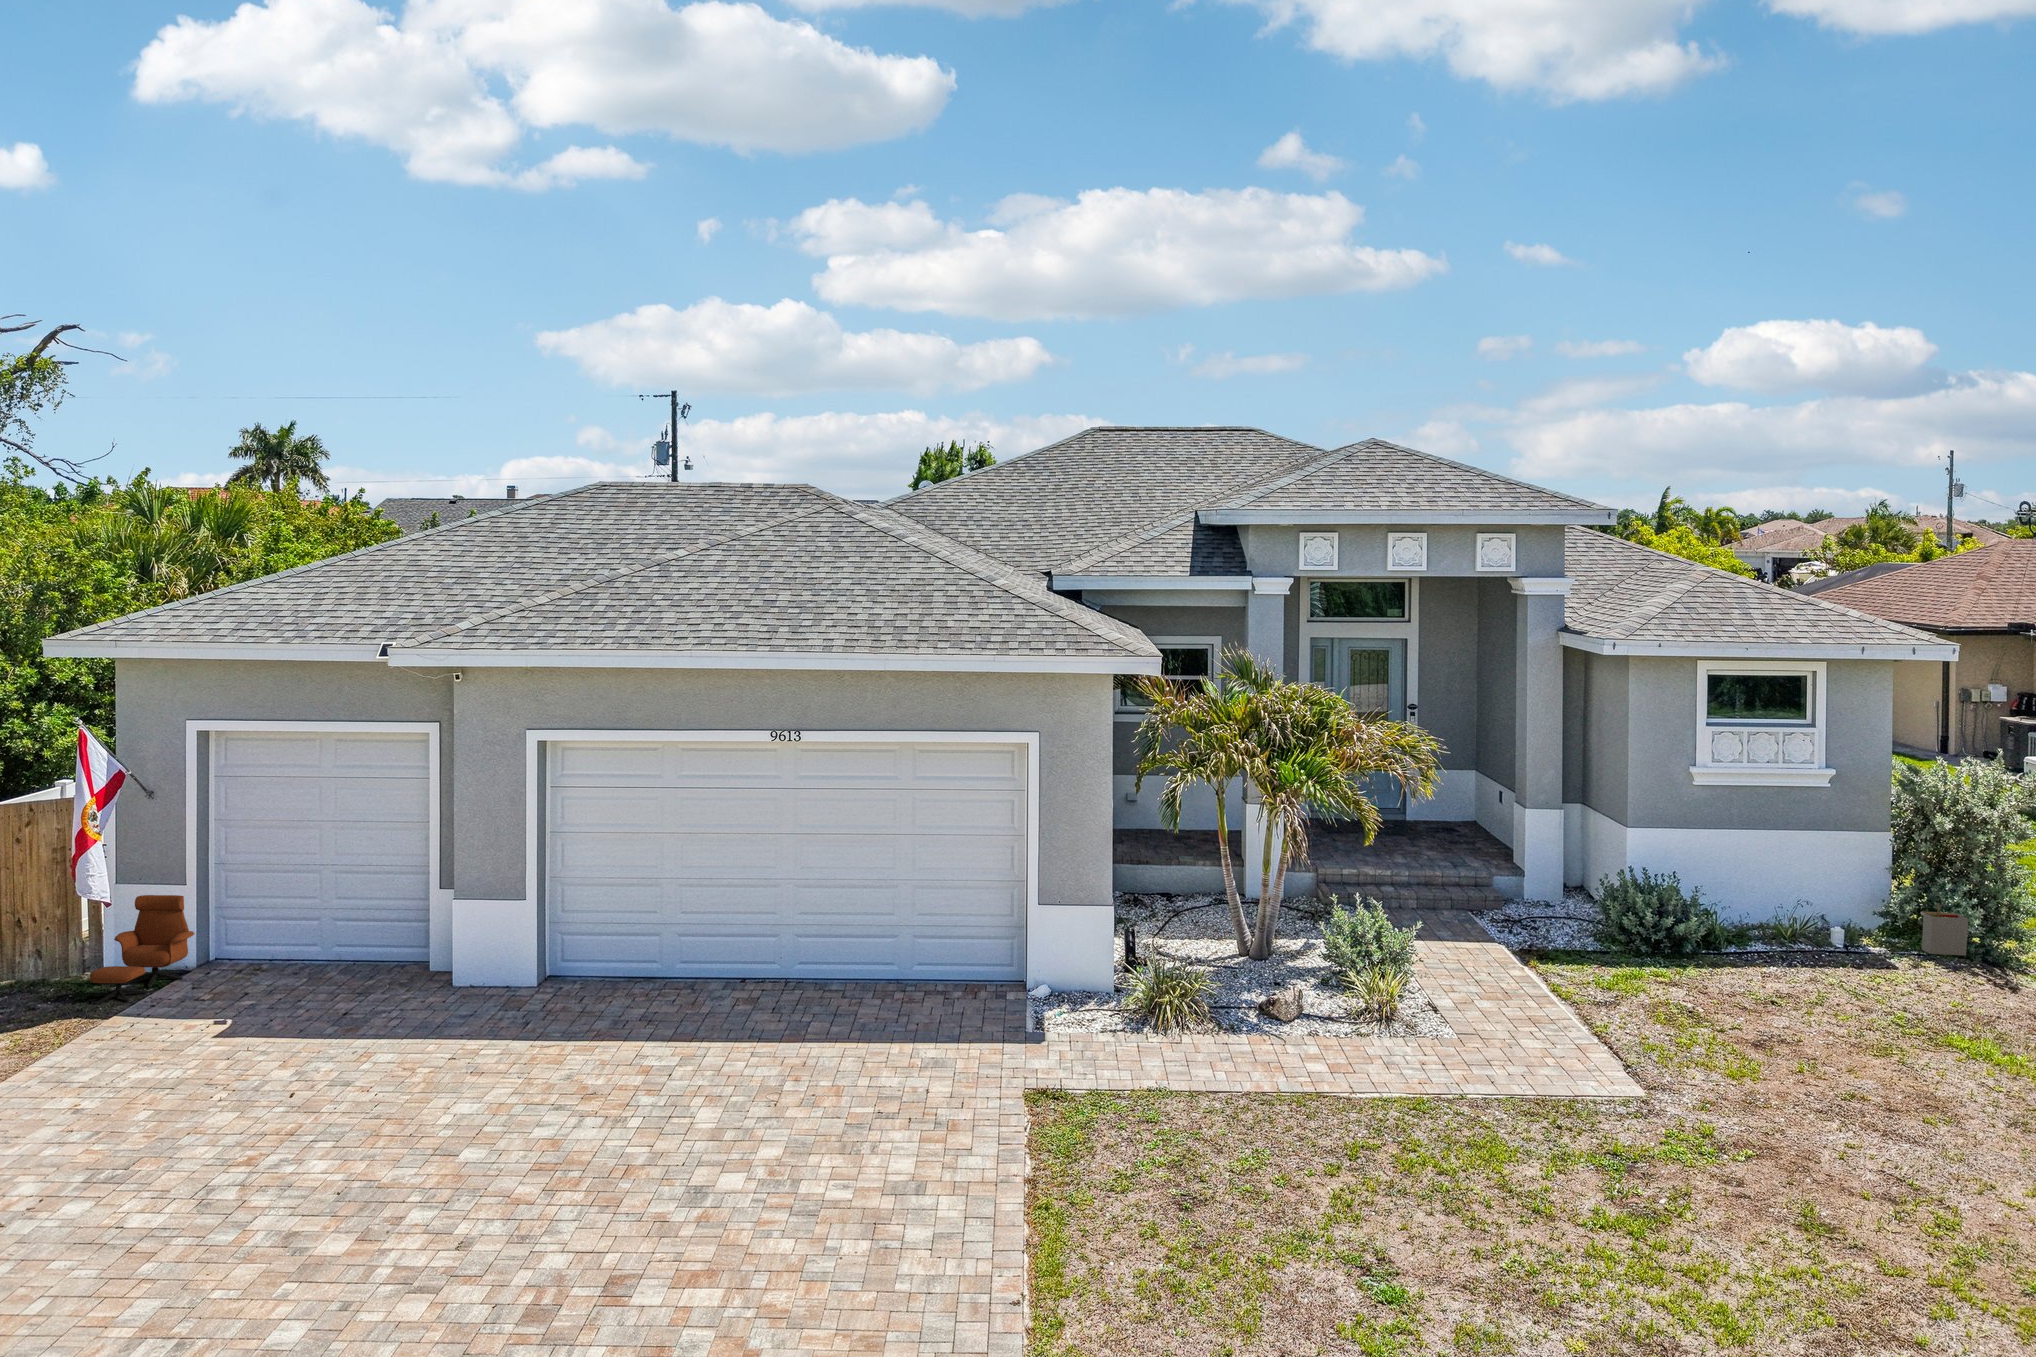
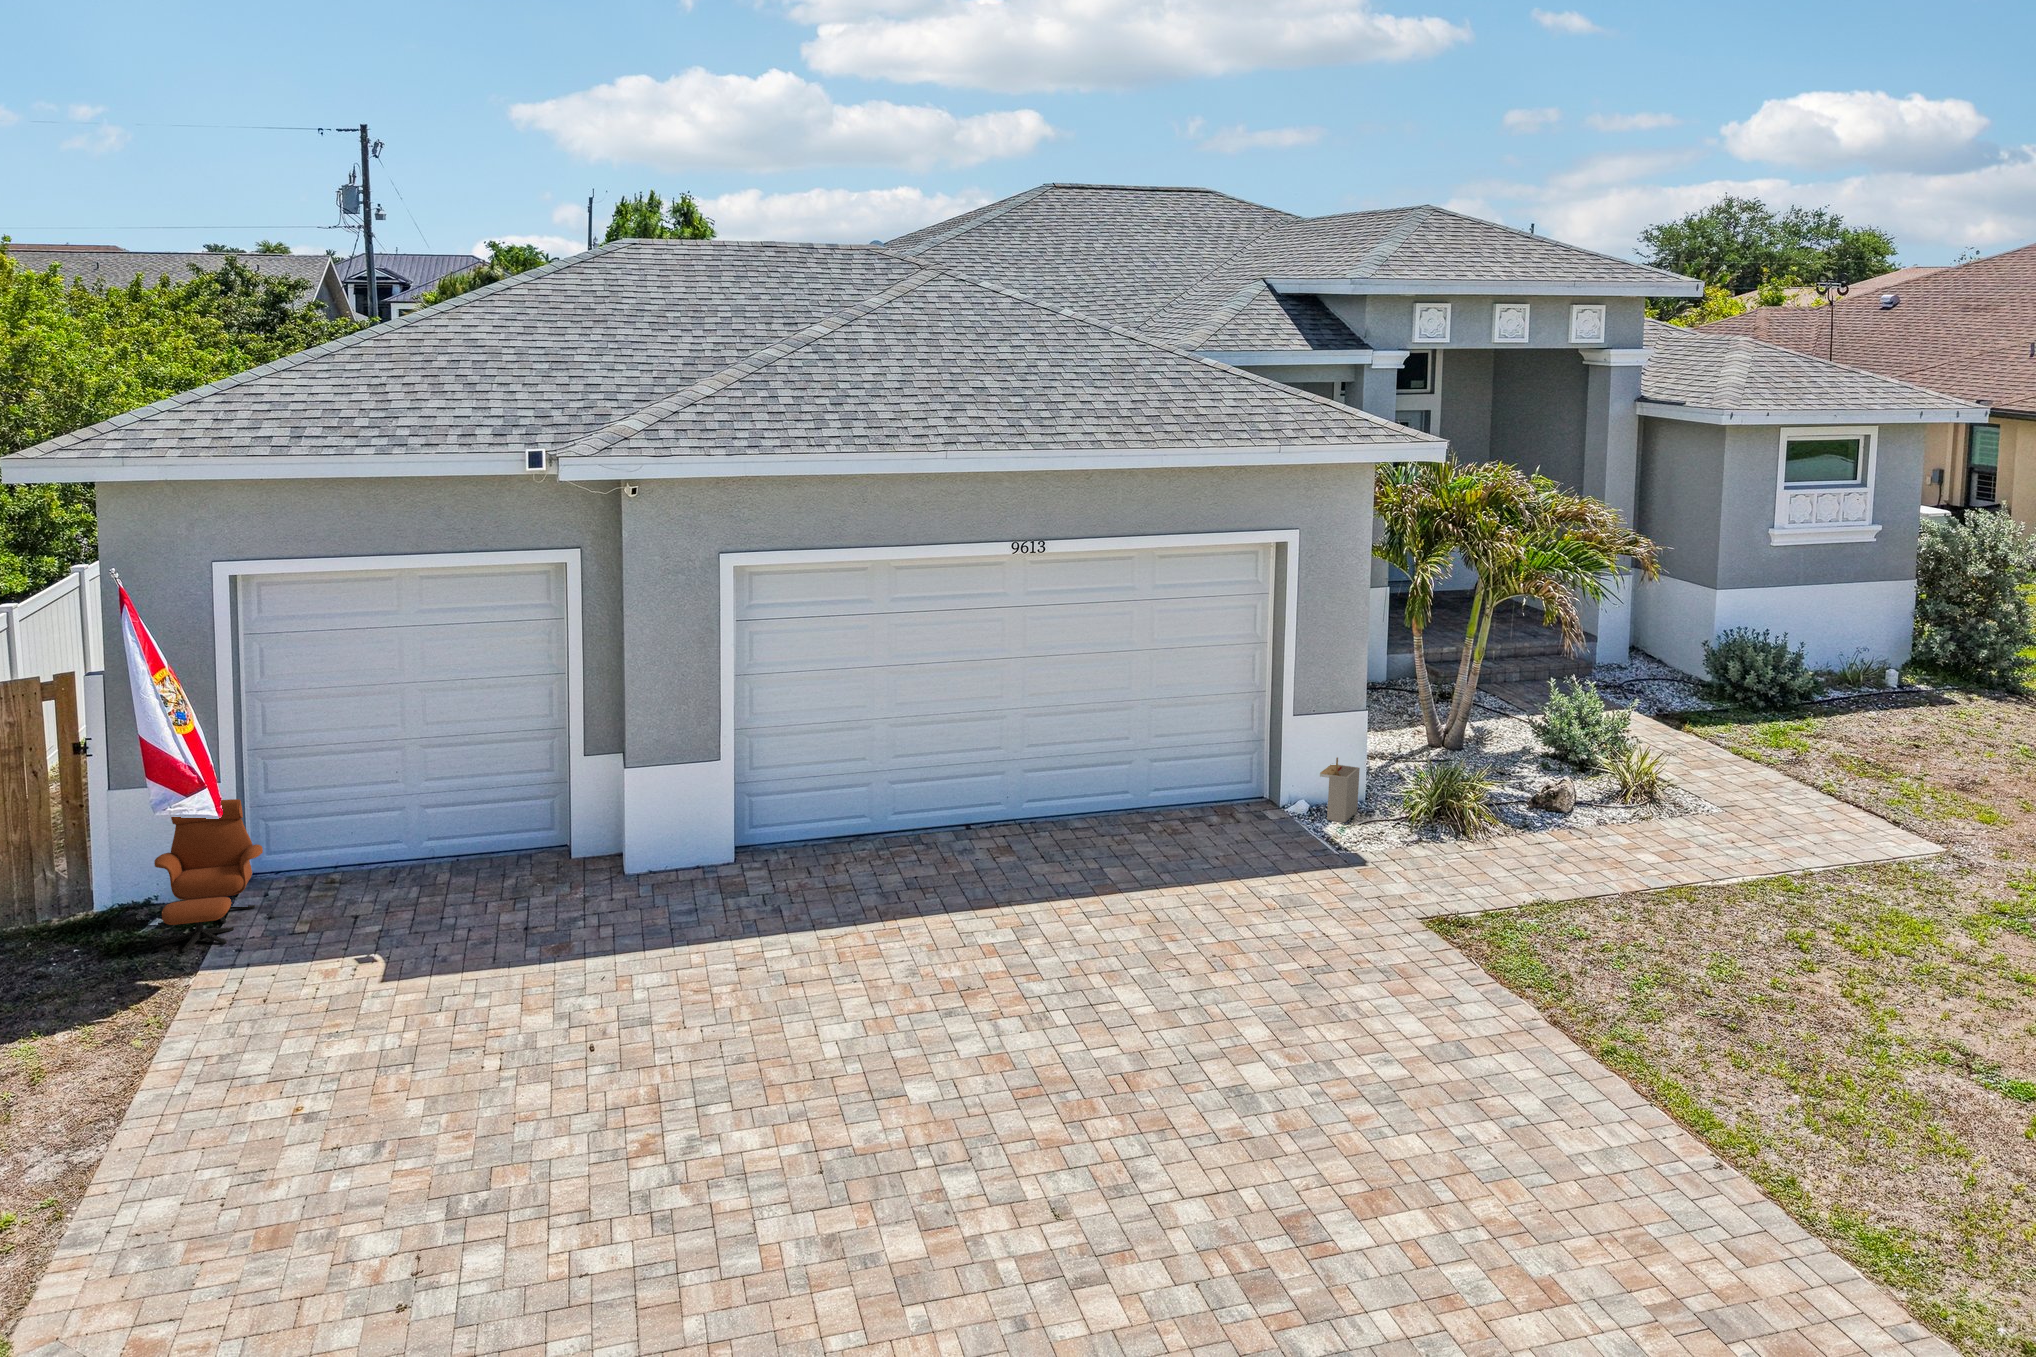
storage bin: present [1921,903,1968,956] -> present [1320,757,1360,822]

